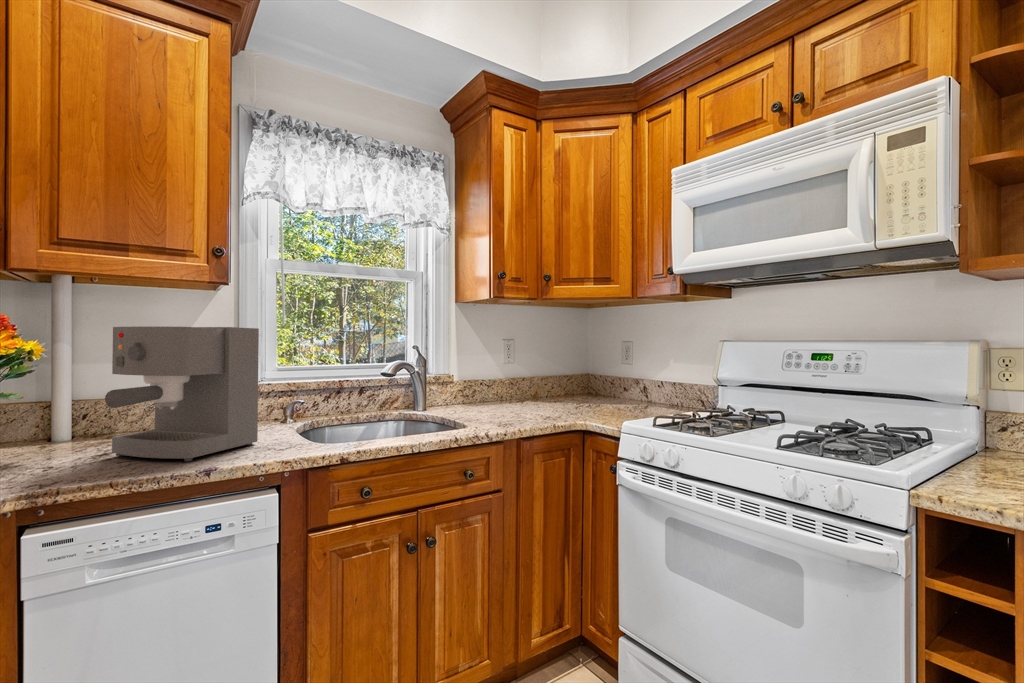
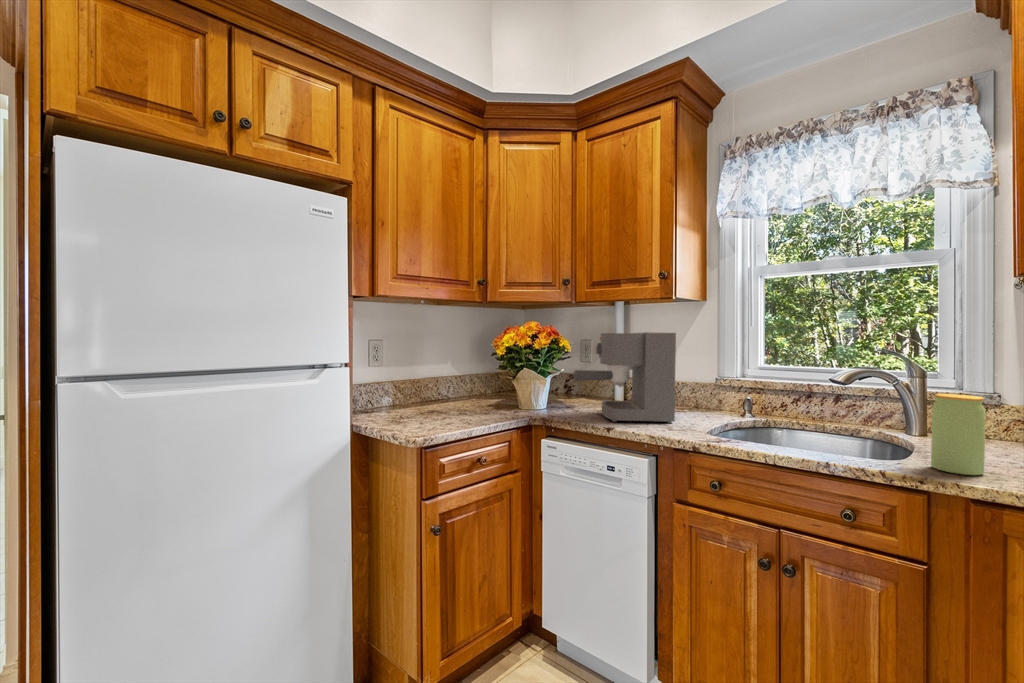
jar: none [486,374,512,426] -> present [931,394,986,475]

